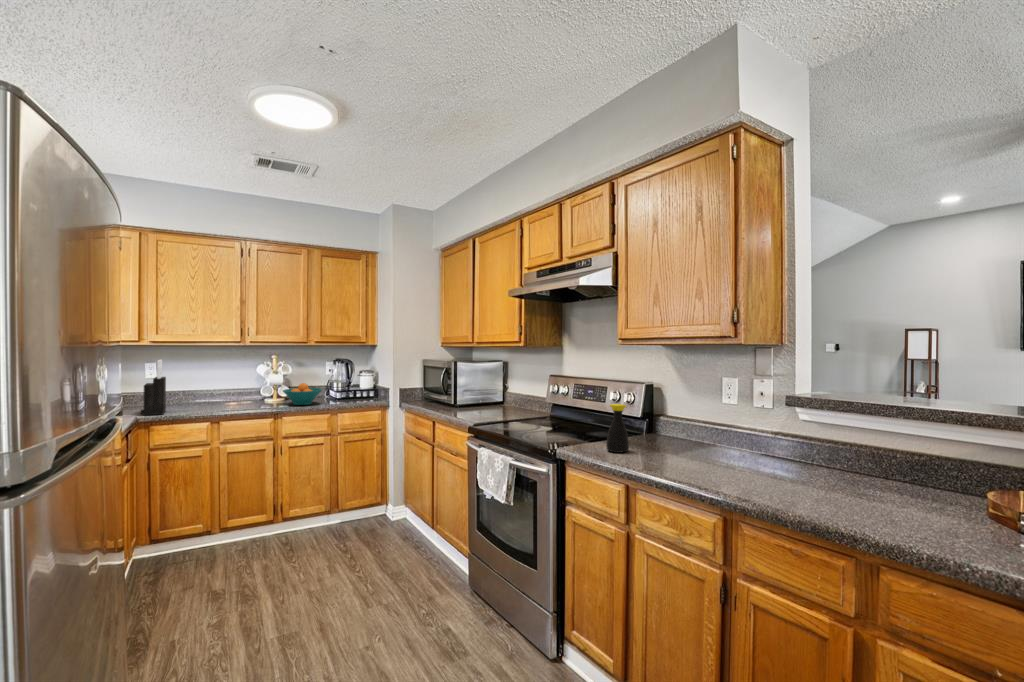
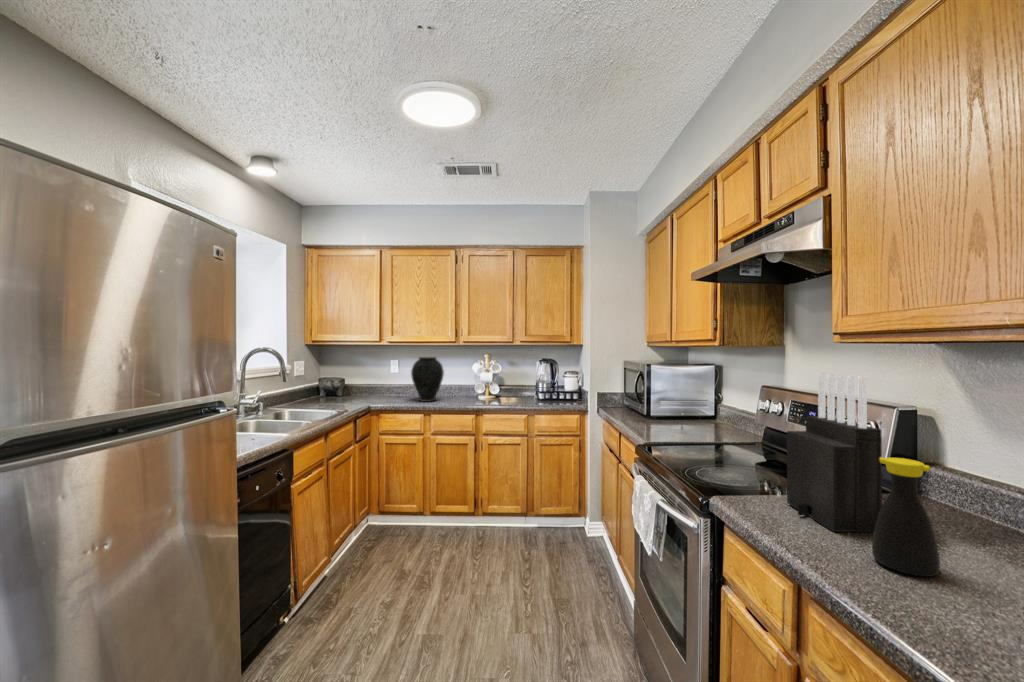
vase: none [186,359,228,409] -> present [411,357,444,402]
knife block: present [141,360,166,415] -> present [787,373,882,533]
fruit bowl: present [283,383,322,405] -> none [488,382,523,403]

